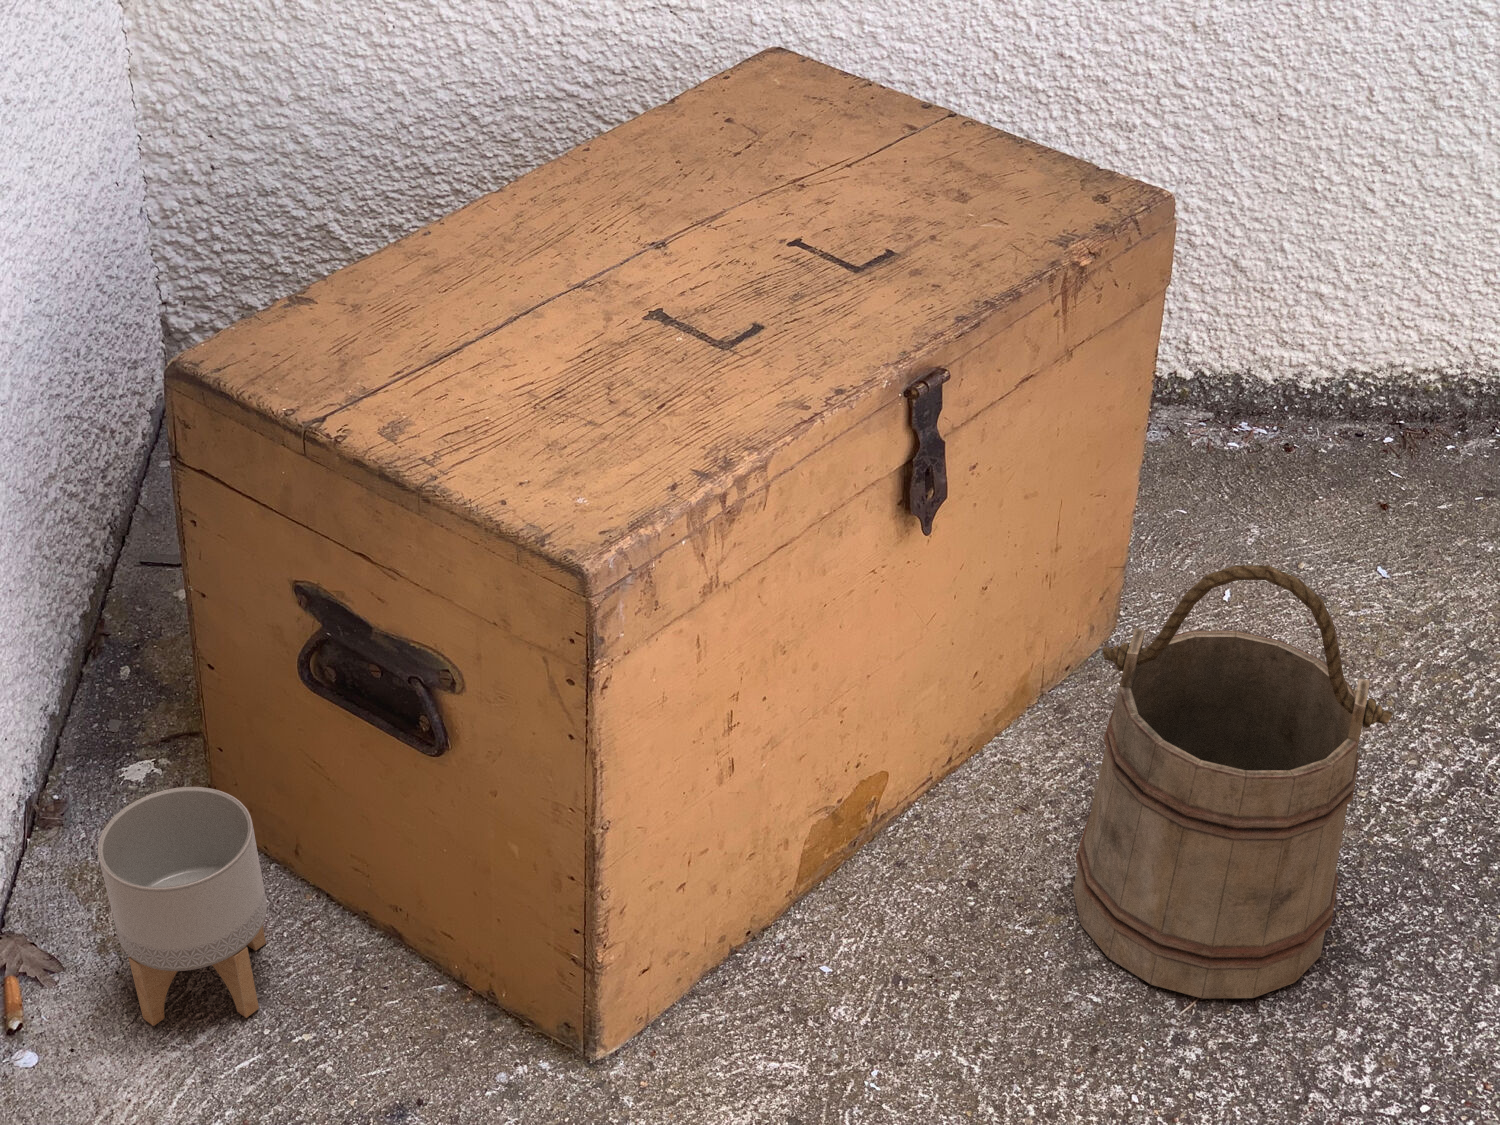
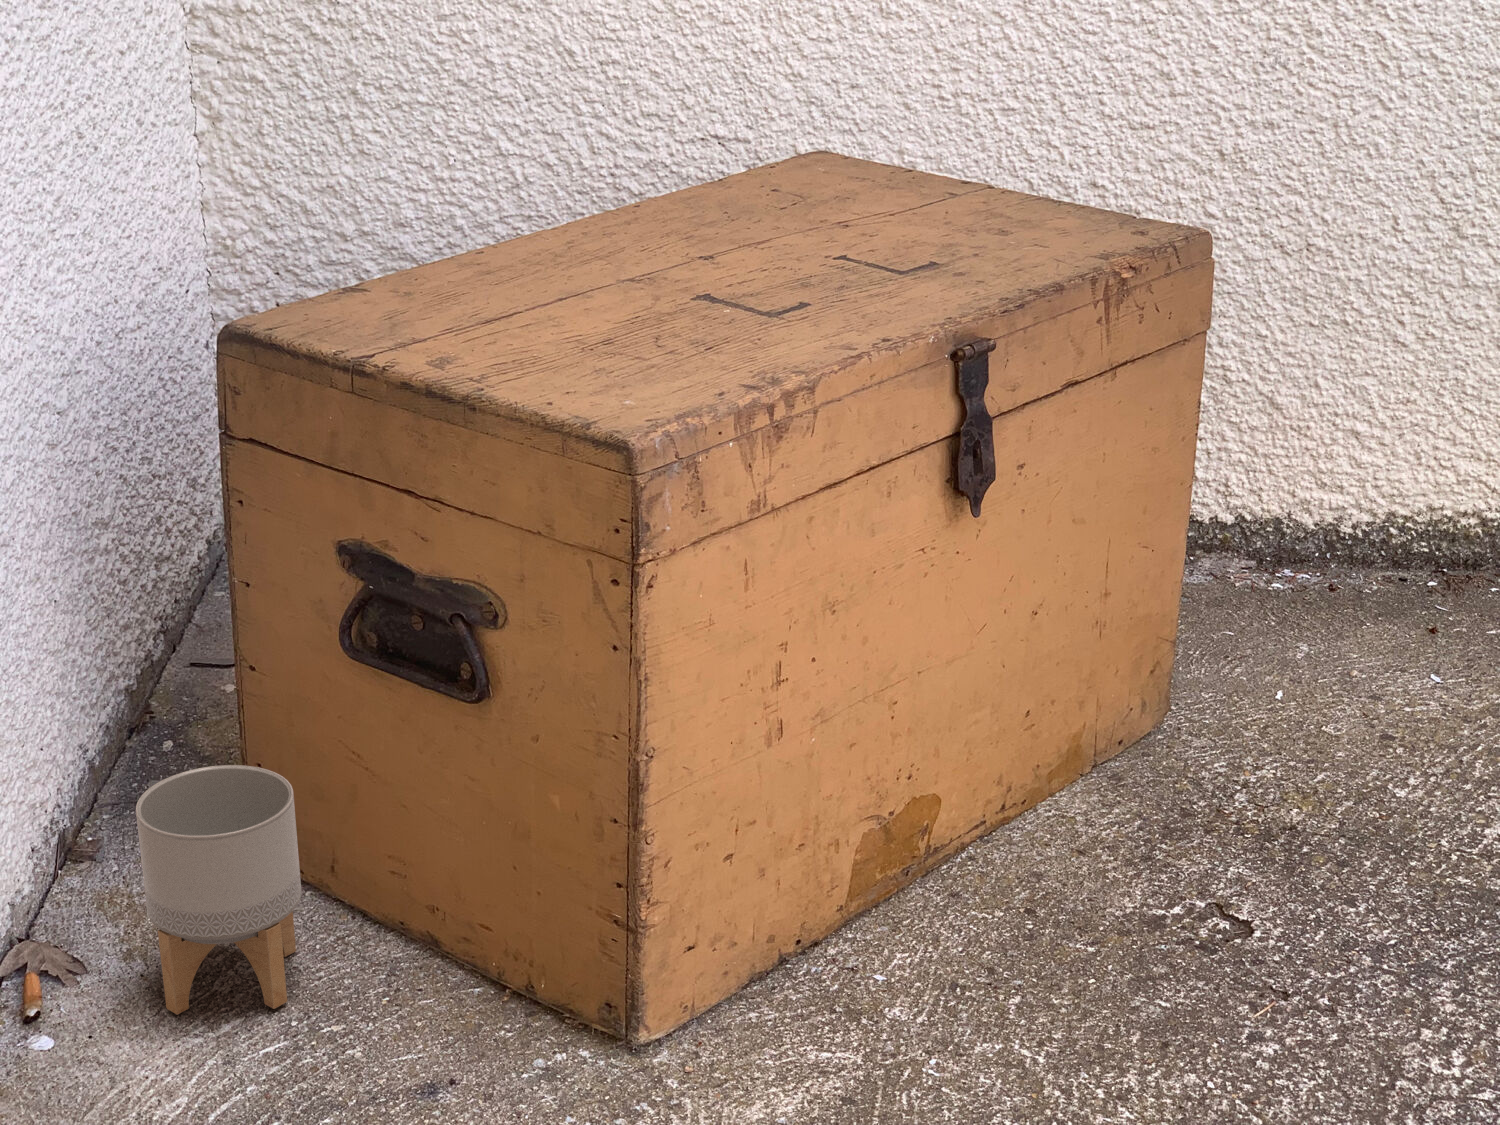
bucket: present [1073,565,1393,998] -> none [1135,526,1452,1003]

